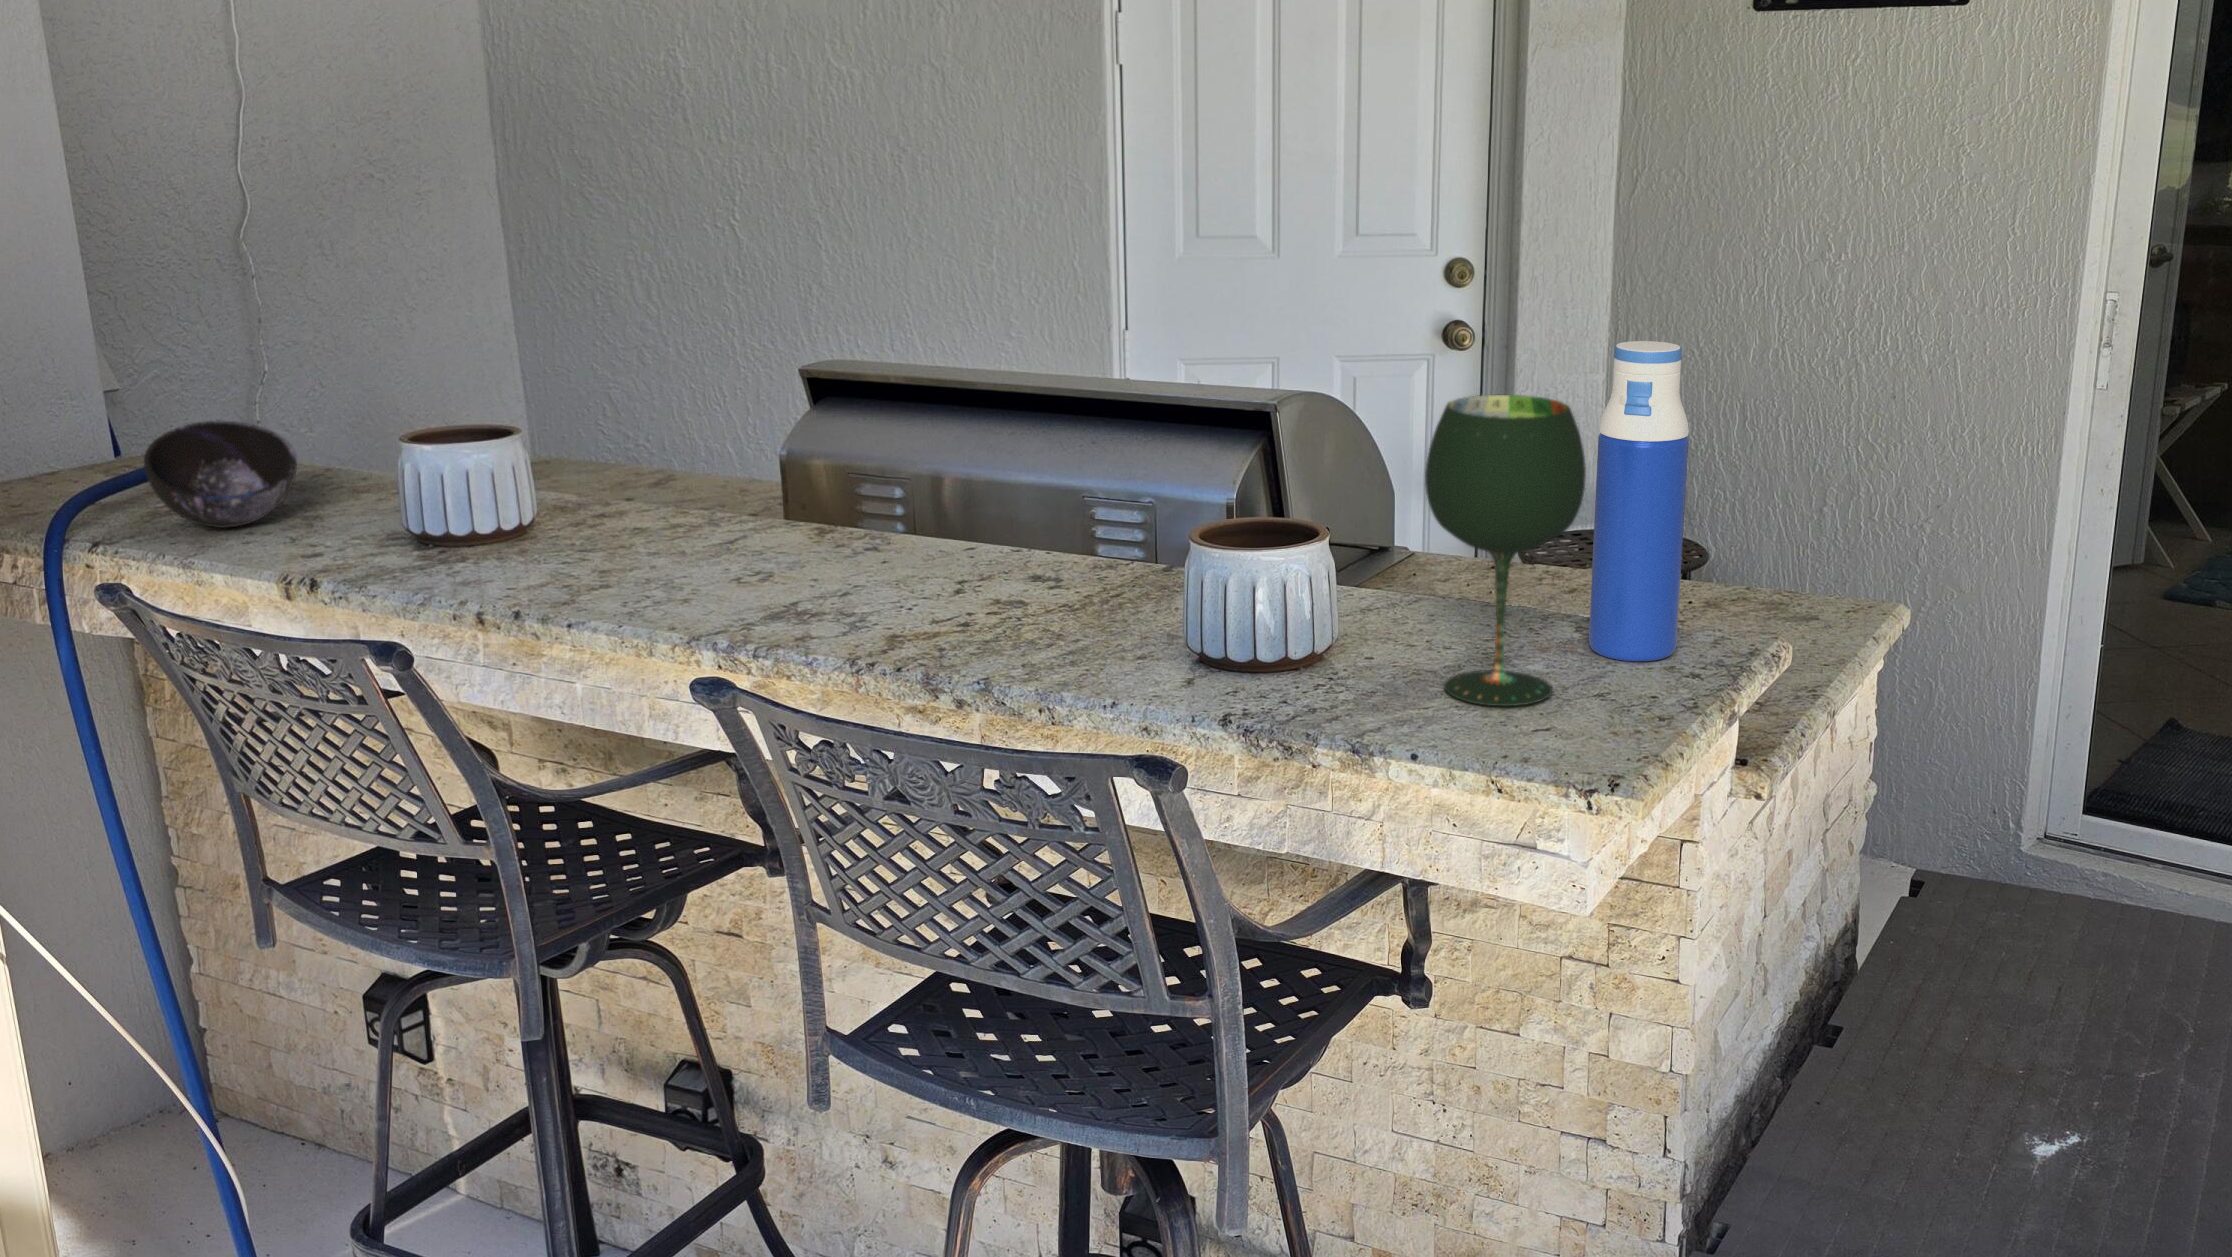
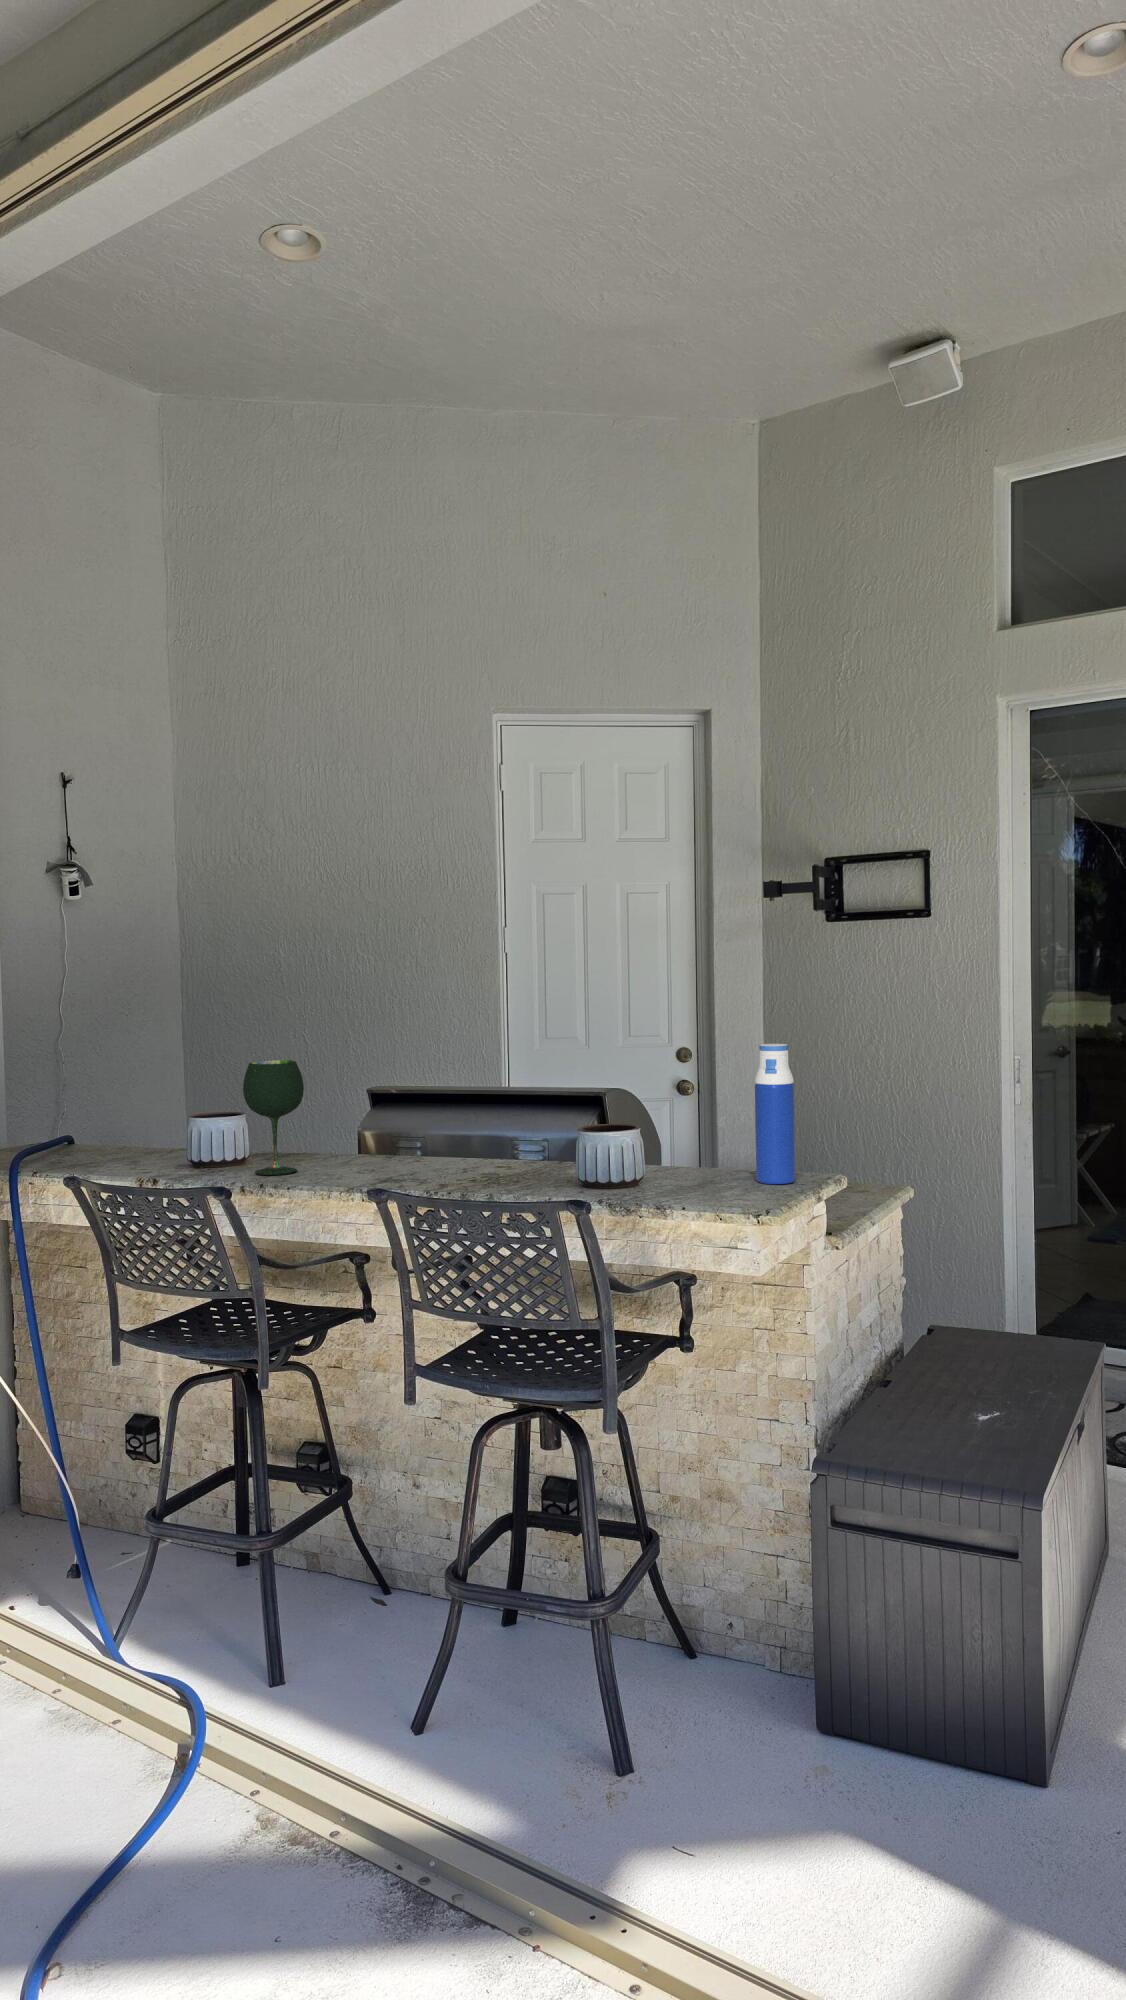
wine glass: present [1425,395,1586,706] -> present [243,1060,304,1175]
bowl: present [144,421,297,528] -> none [63,1116,132,1166]

